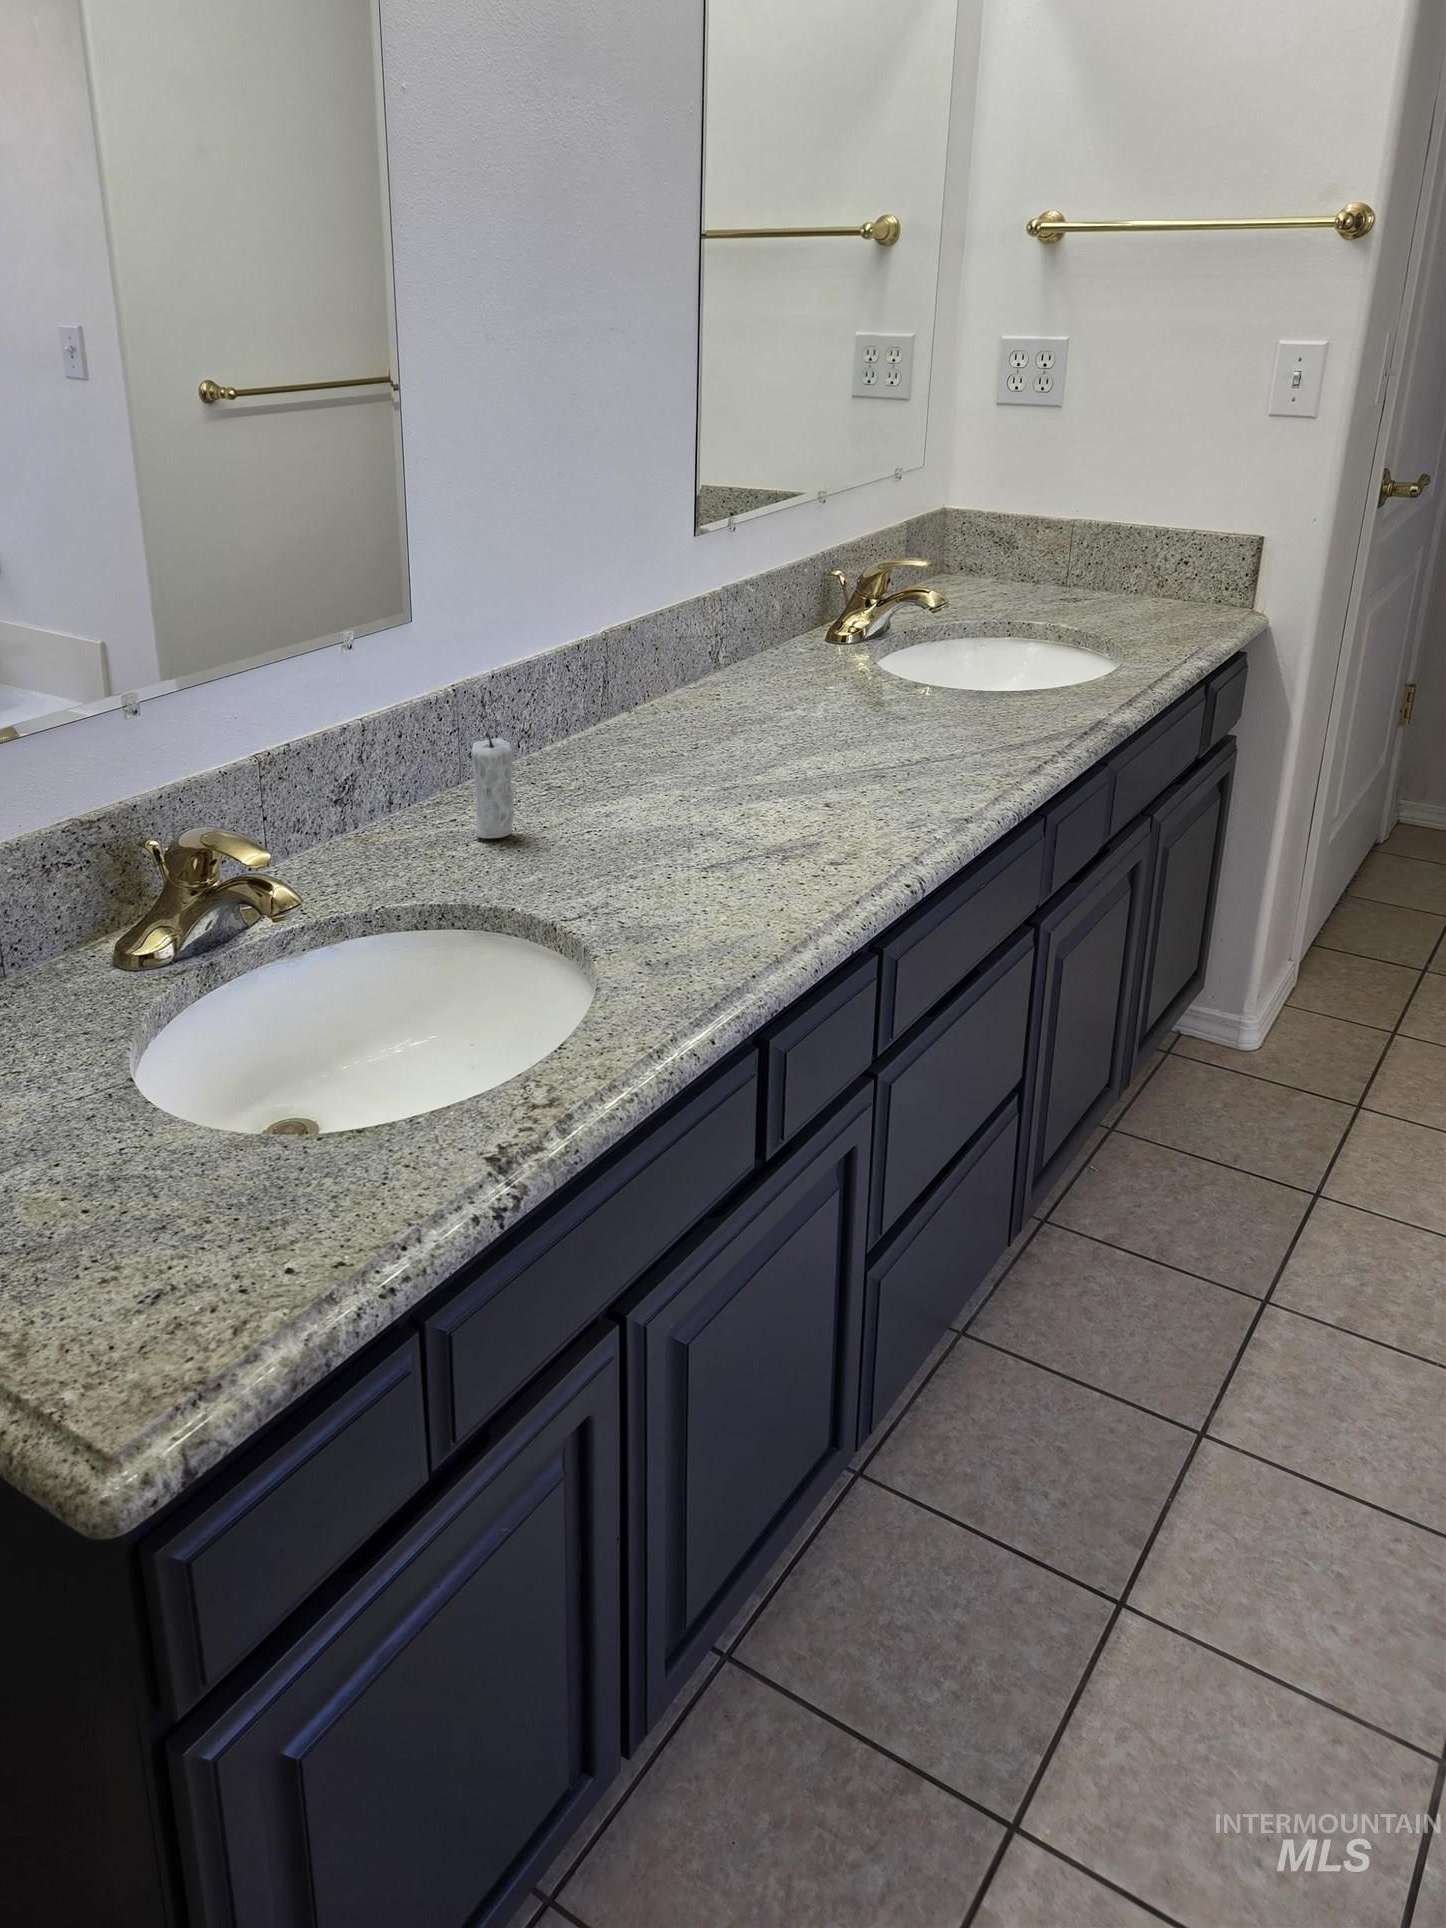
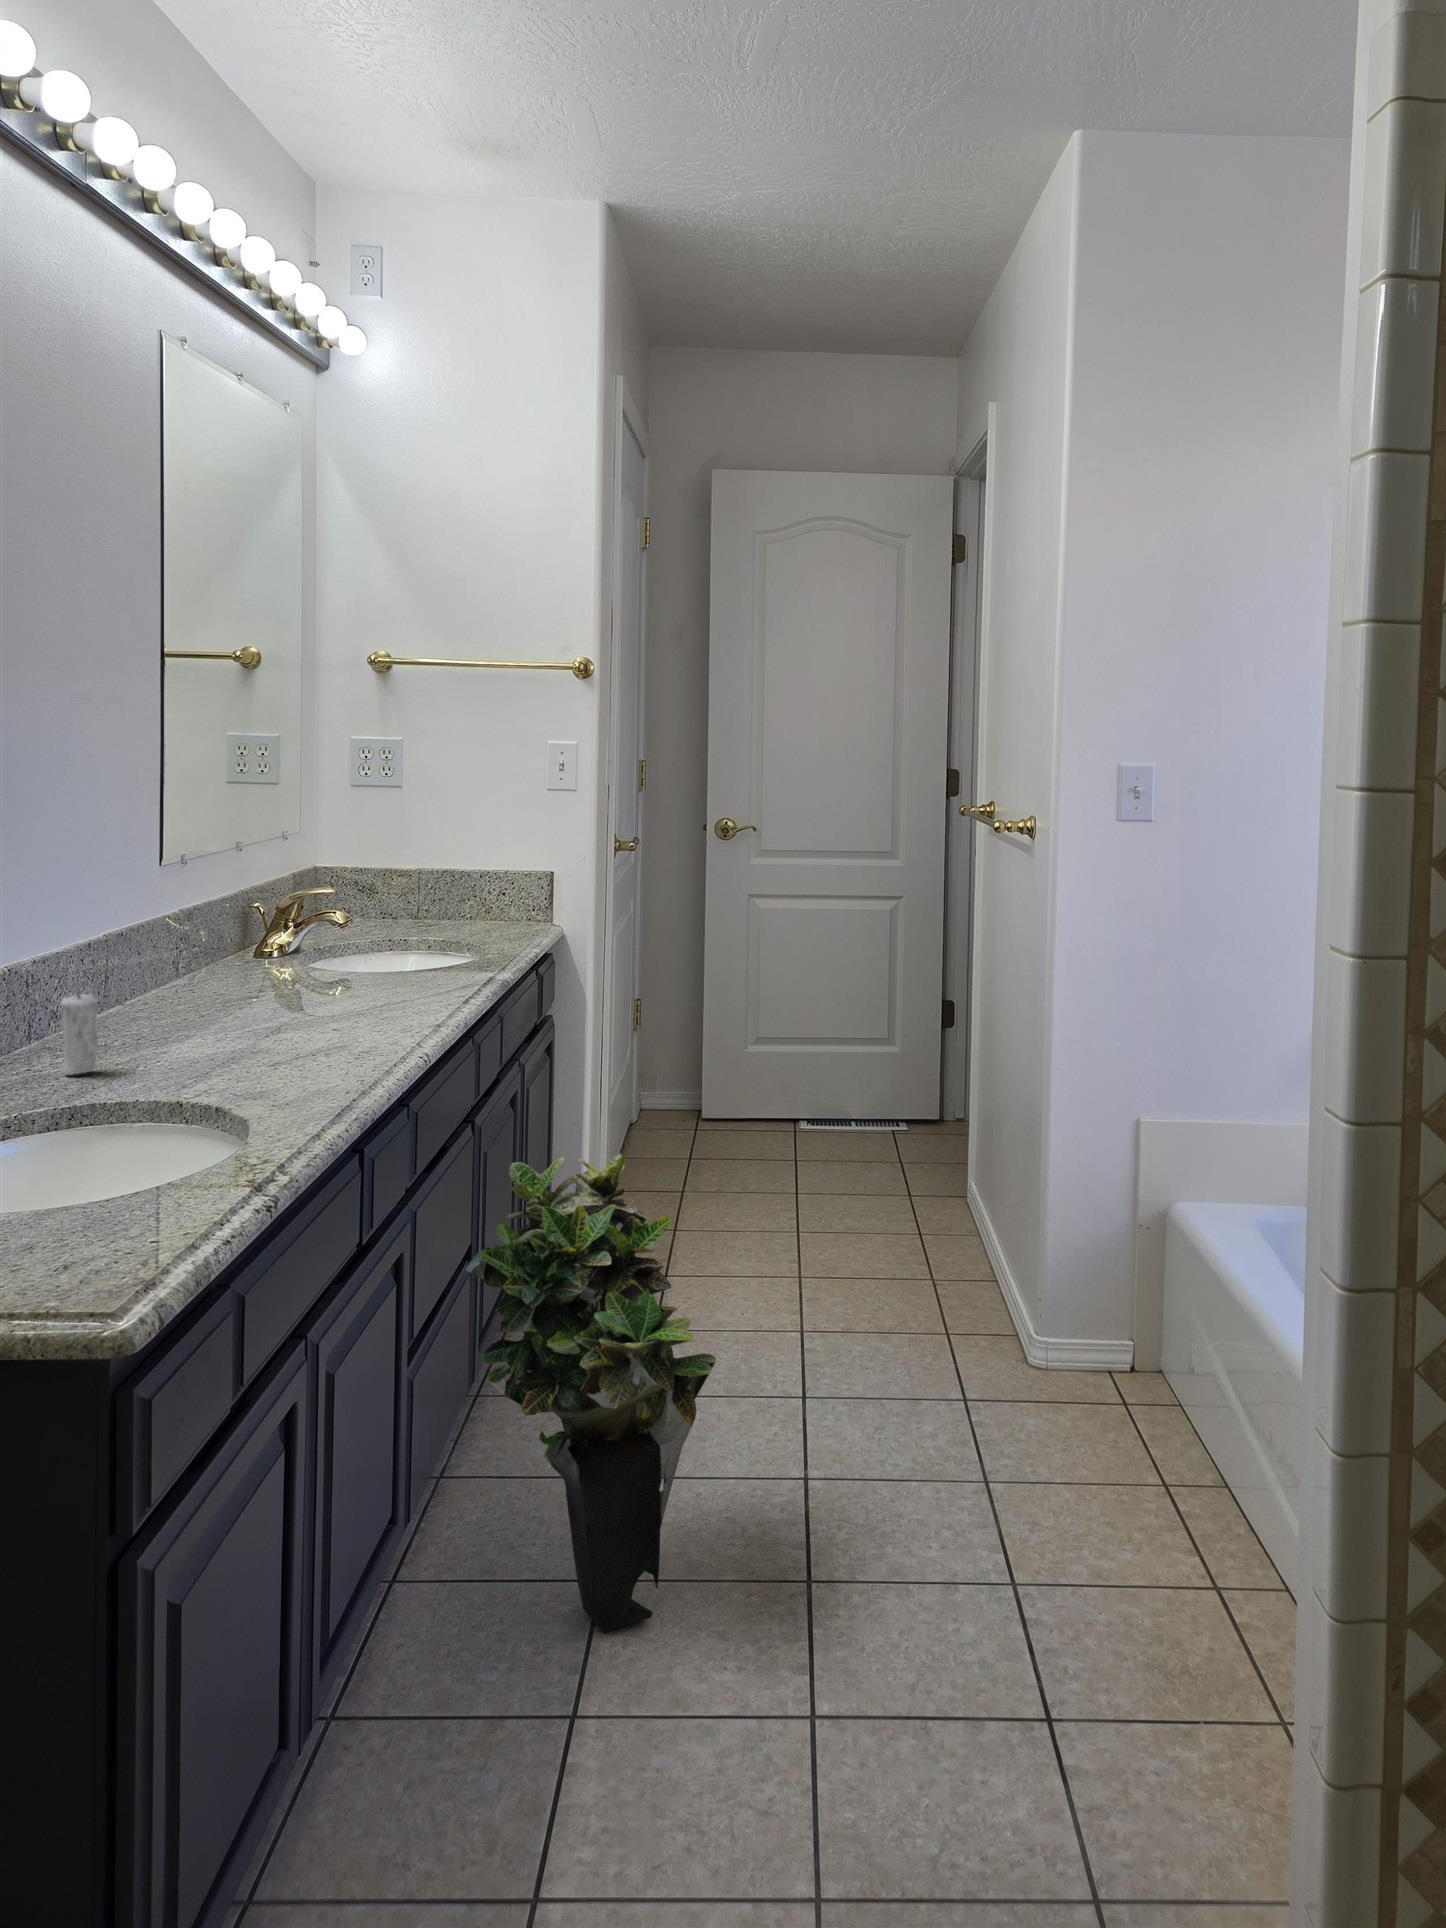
potted plant: none [960,1026,1332,1711] -> present [466,1154,716,1632]

